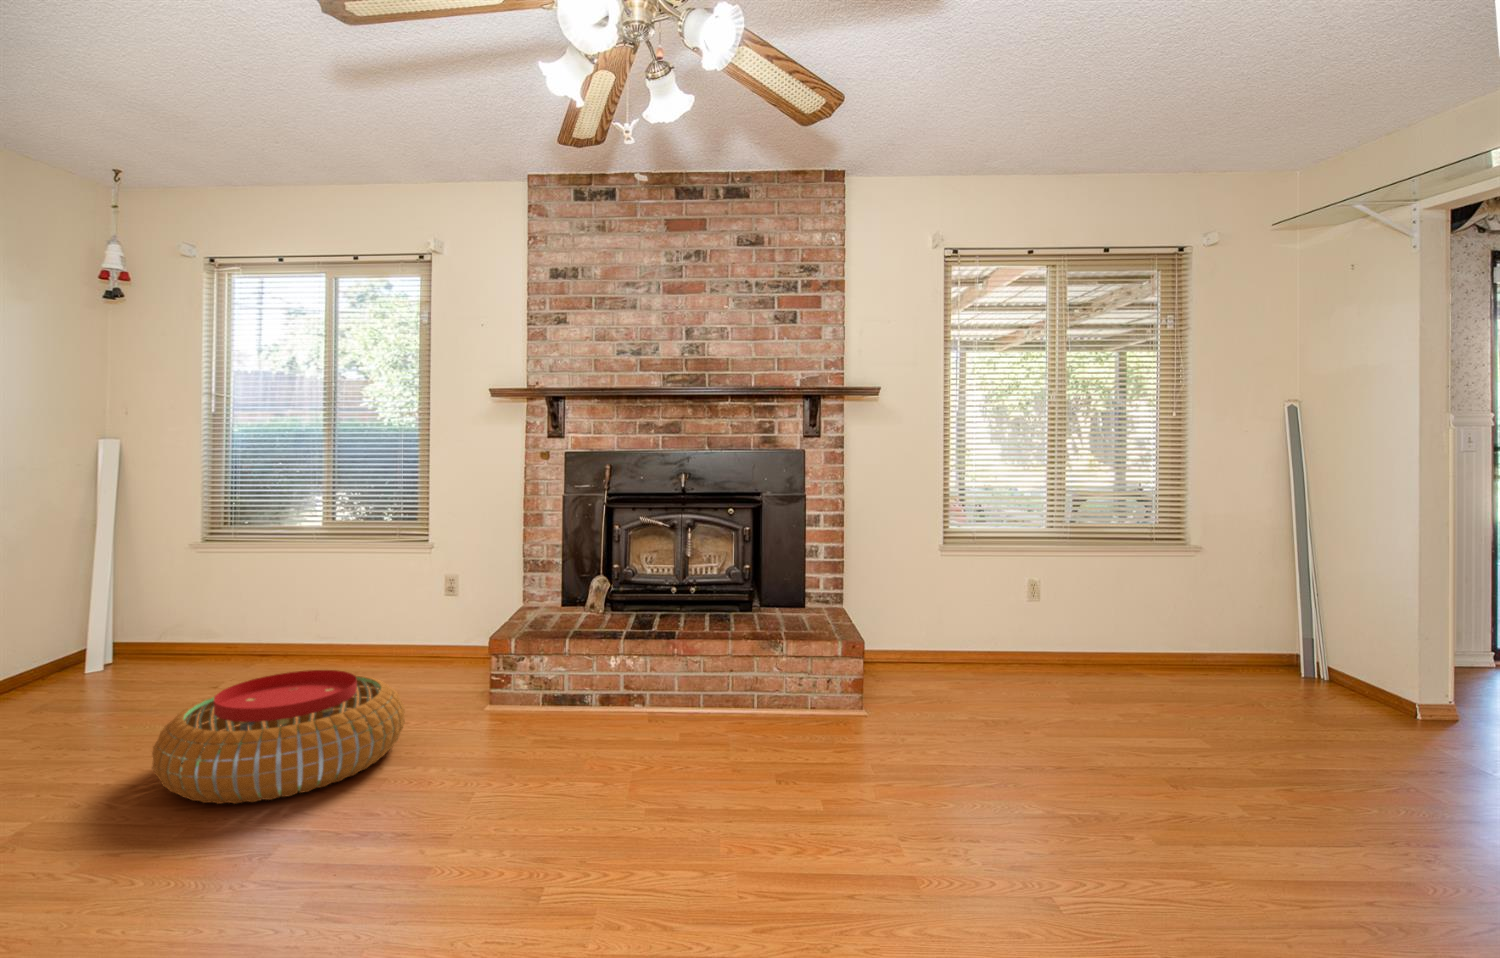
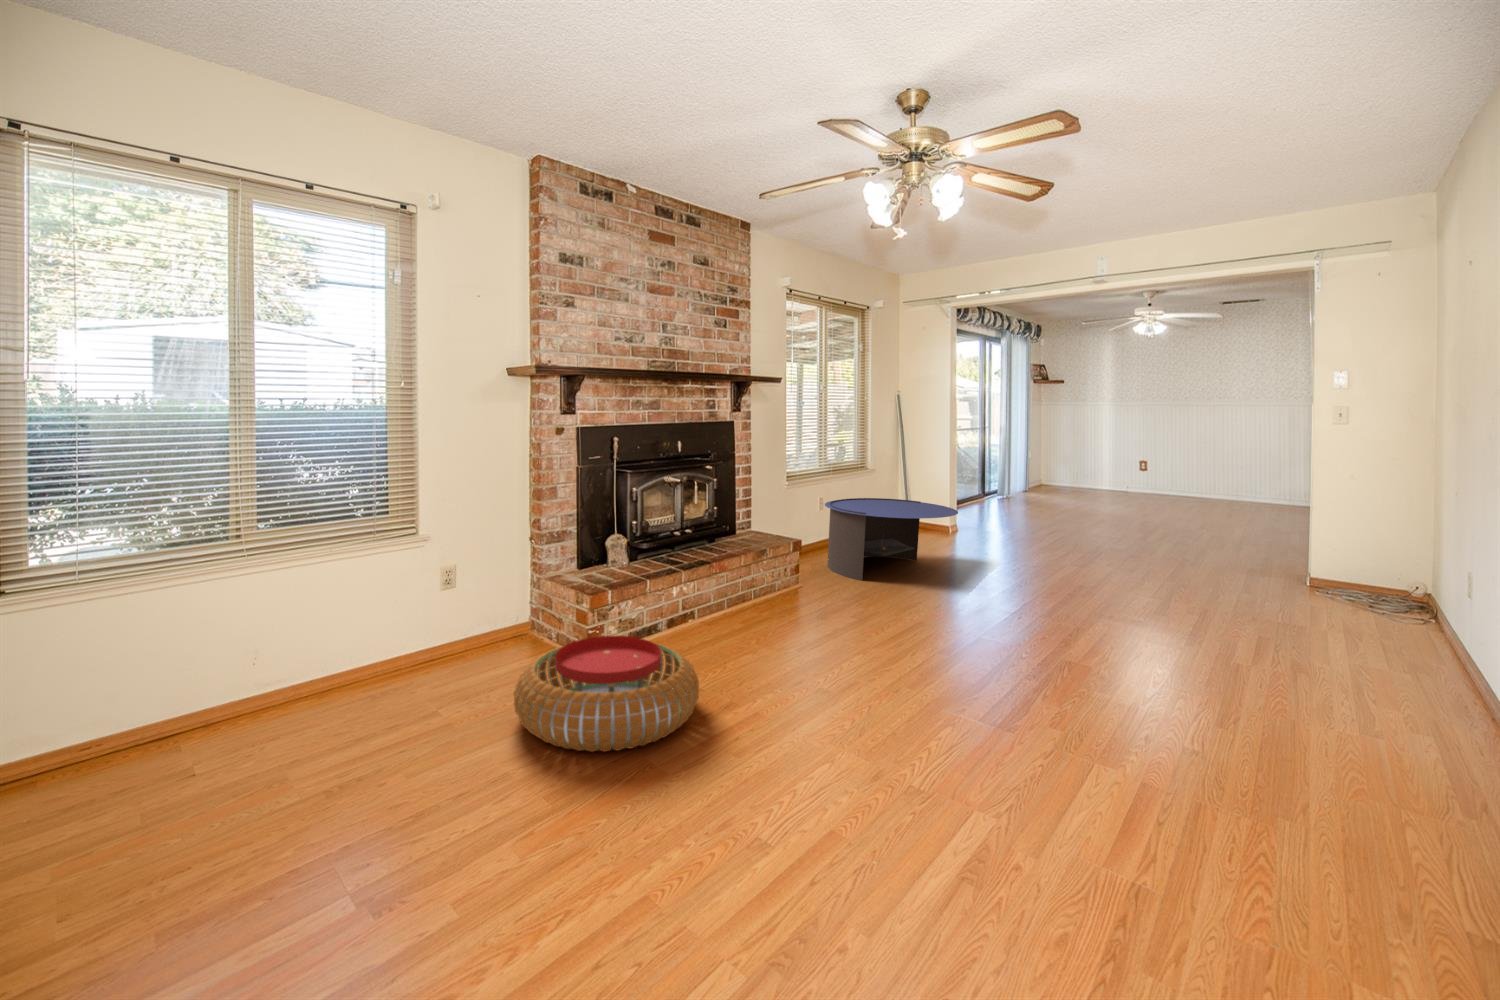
coffee table: none [980,573,1250,710] -> present [825,498,958,580]

